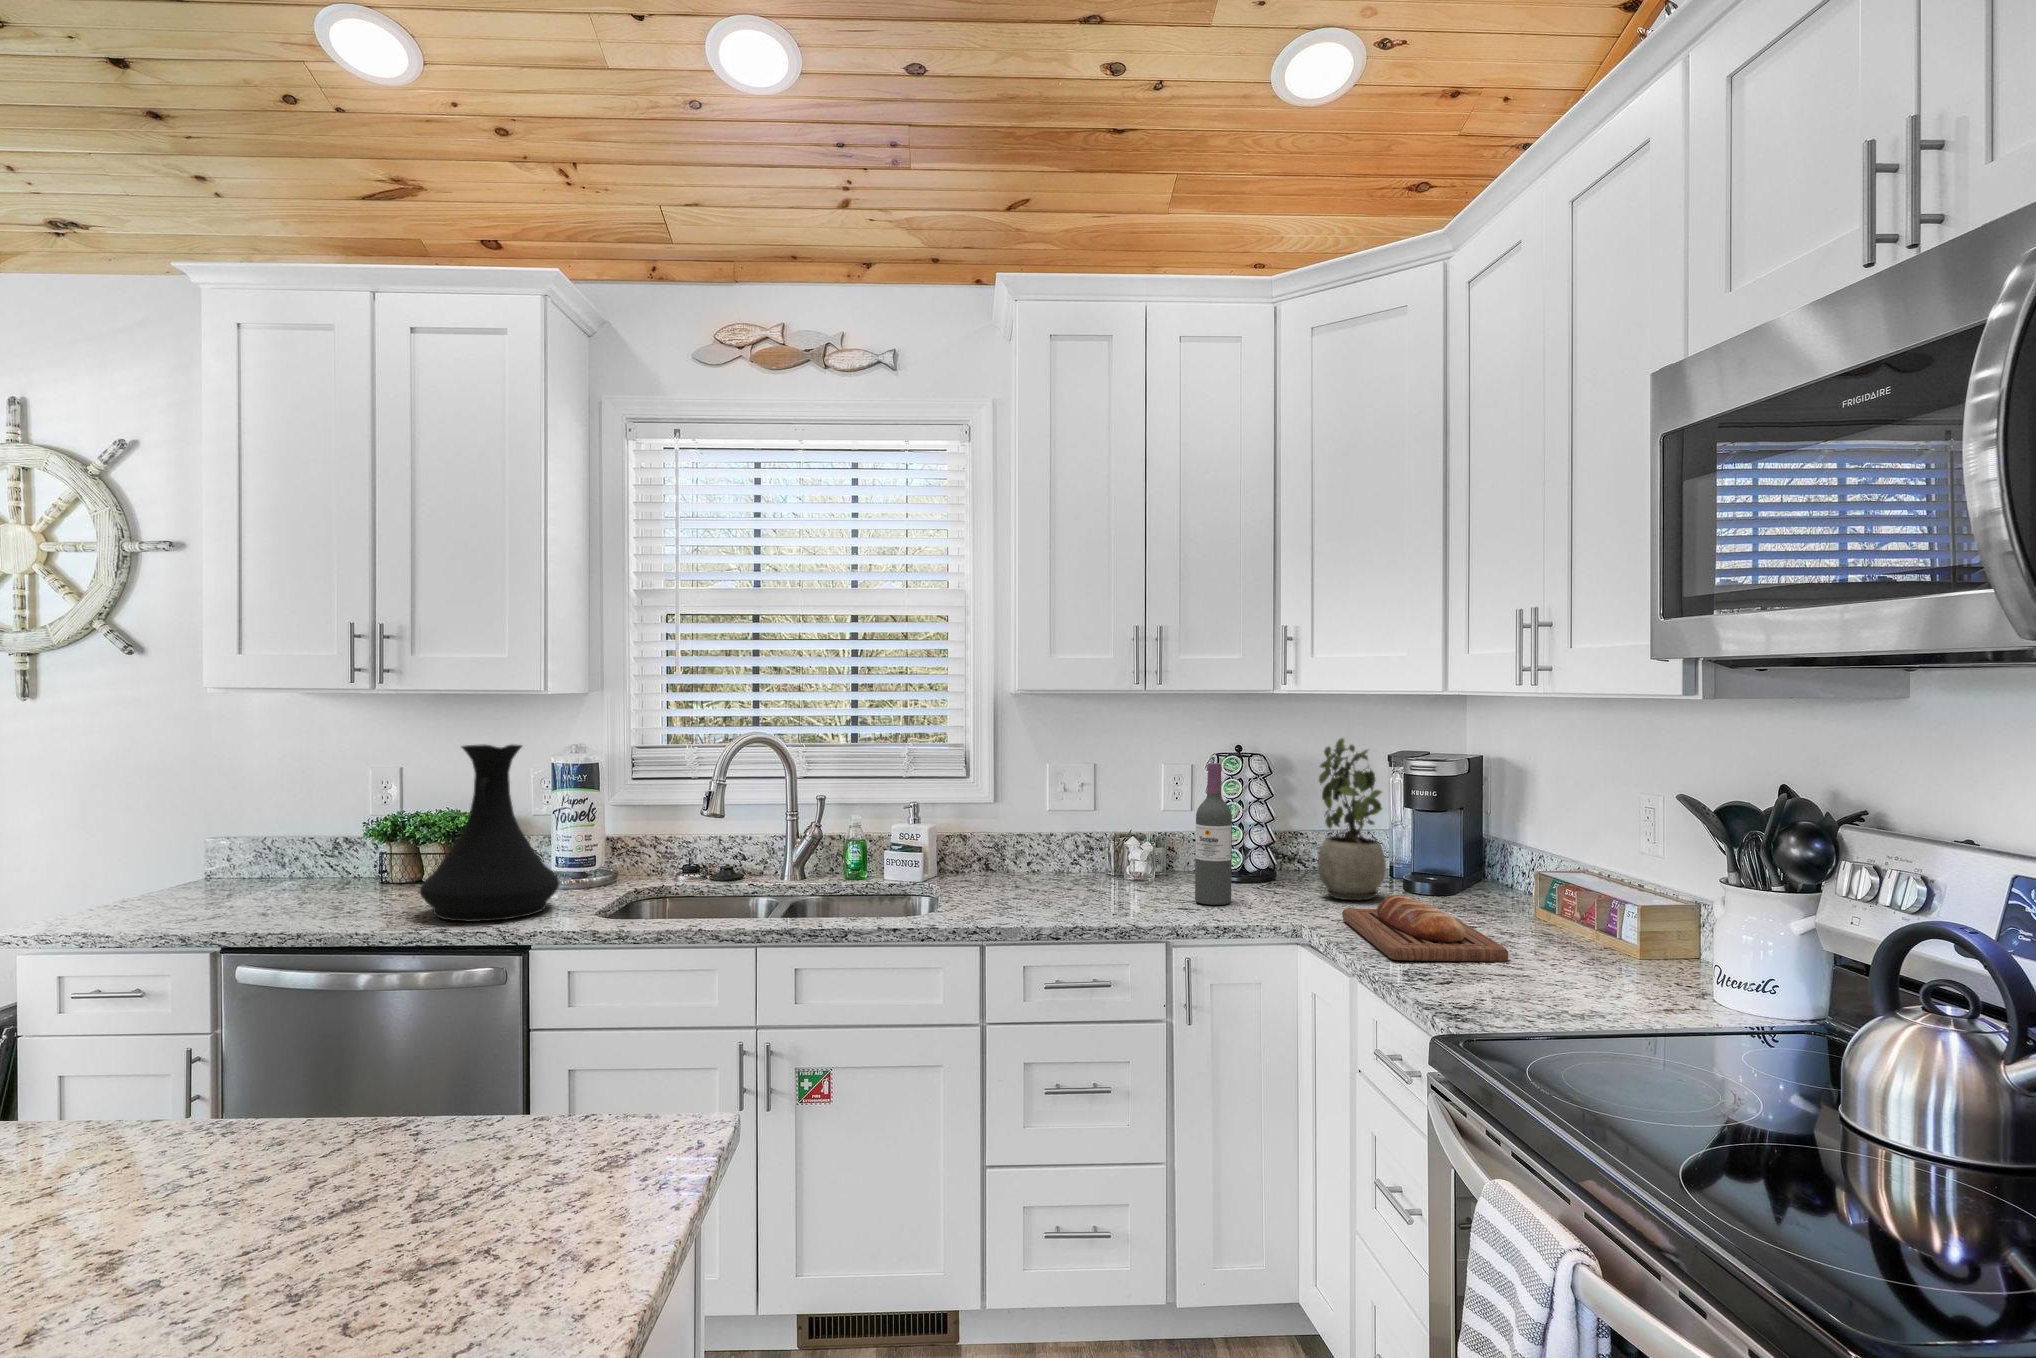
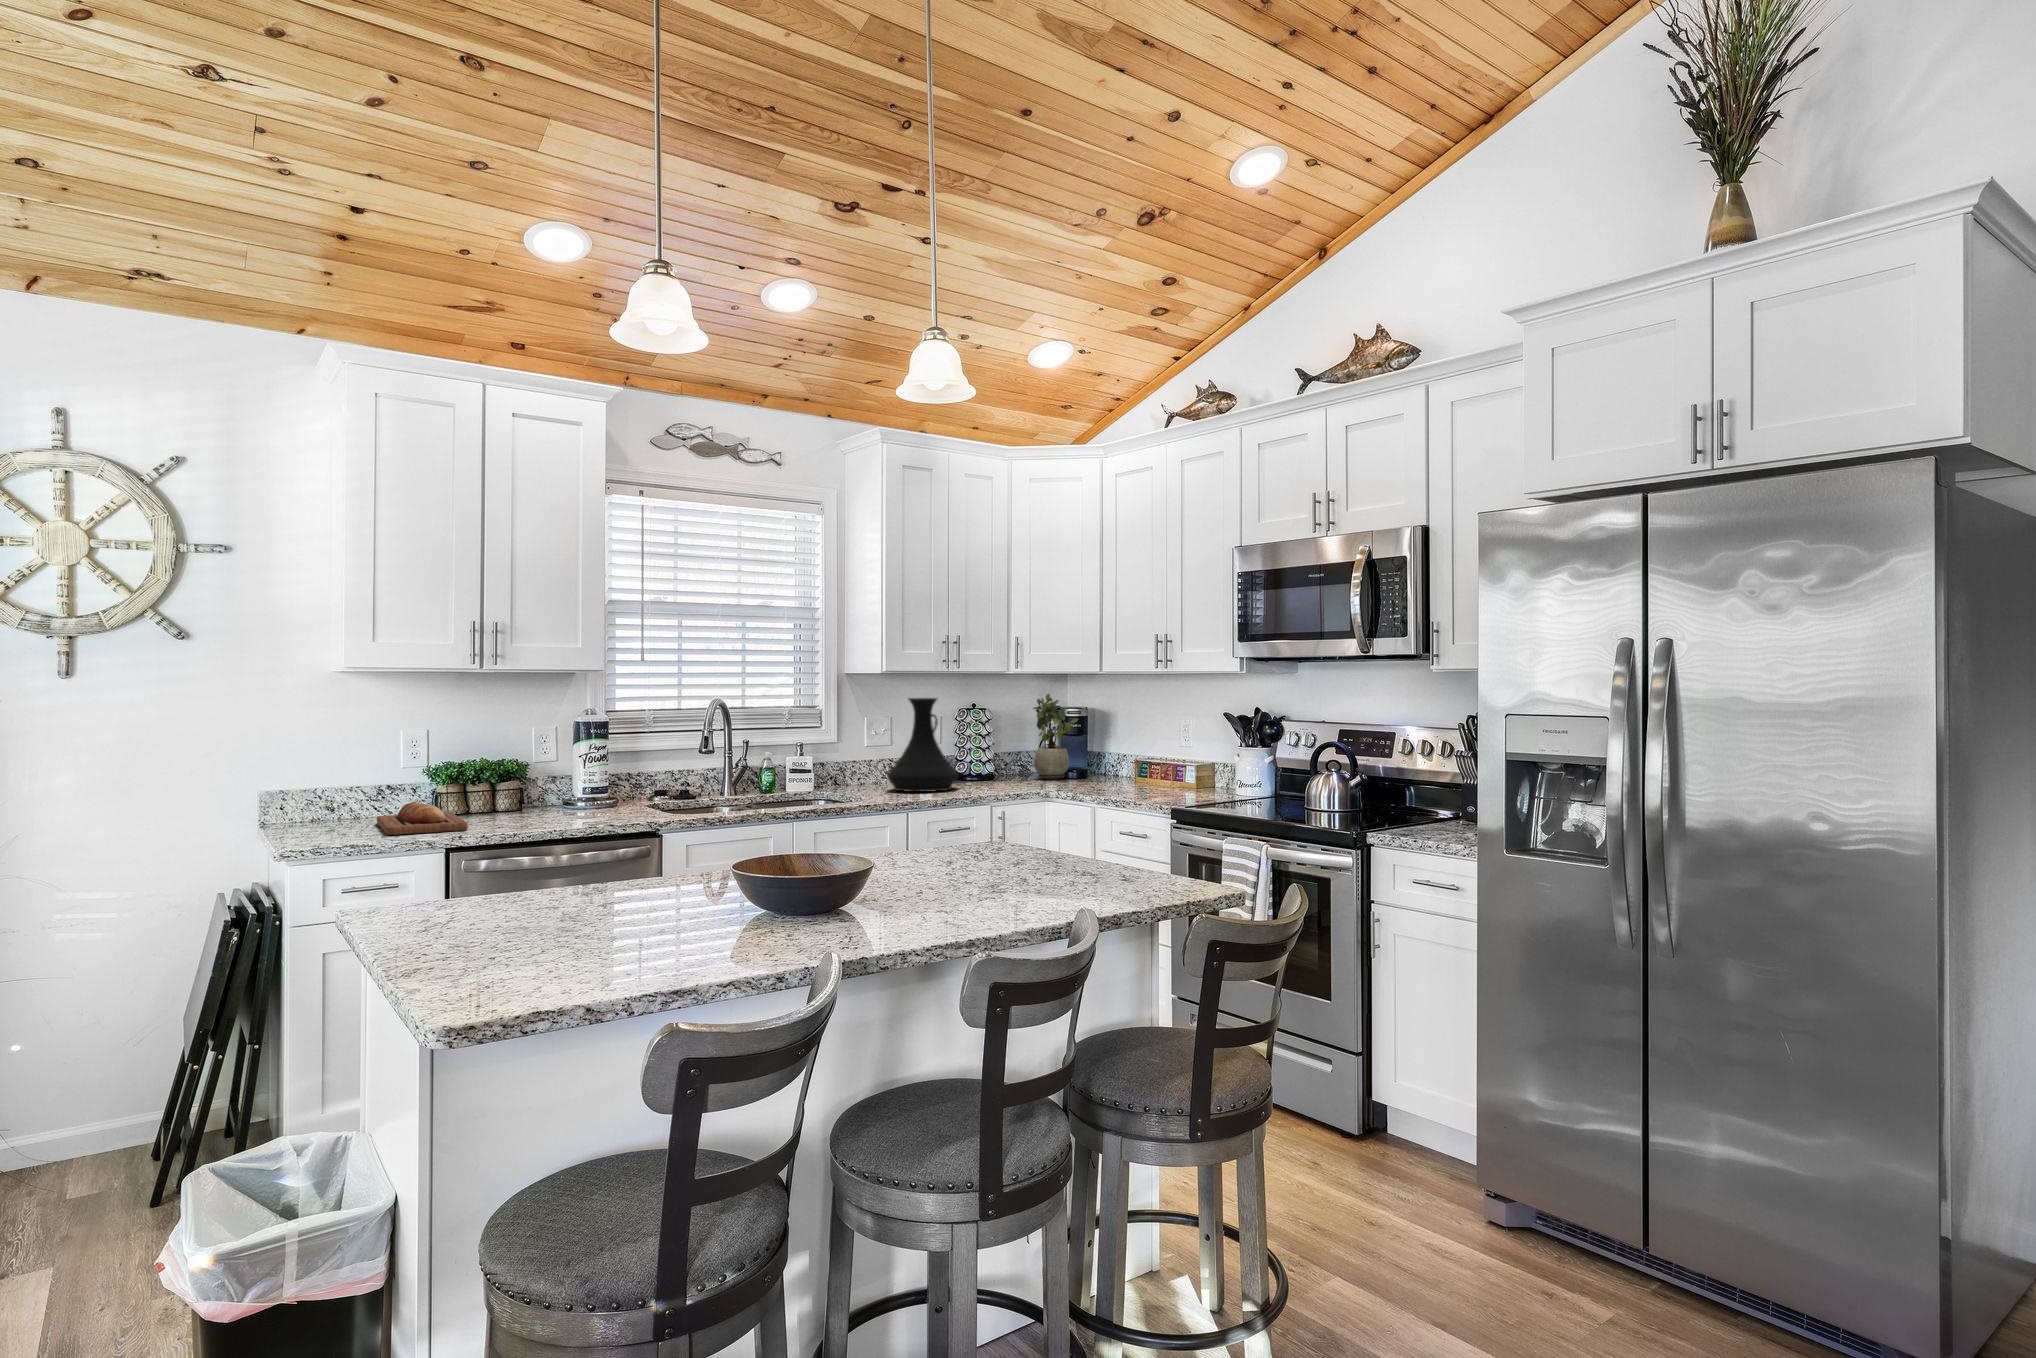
vase: present [420,744,560,922] -> present [887,698,958,792]
wine bottle: present [1195,763,1232,905] -> none [984,708,1003,785]
bread loaf: present [1342,895,1508,962] -> present [377,802,468,835]

